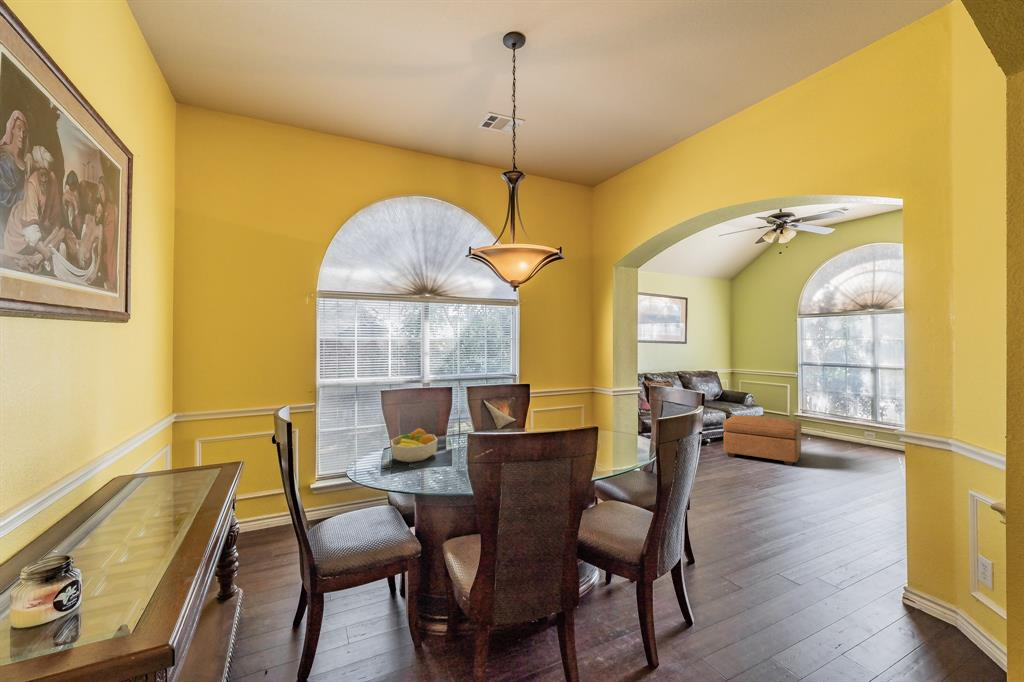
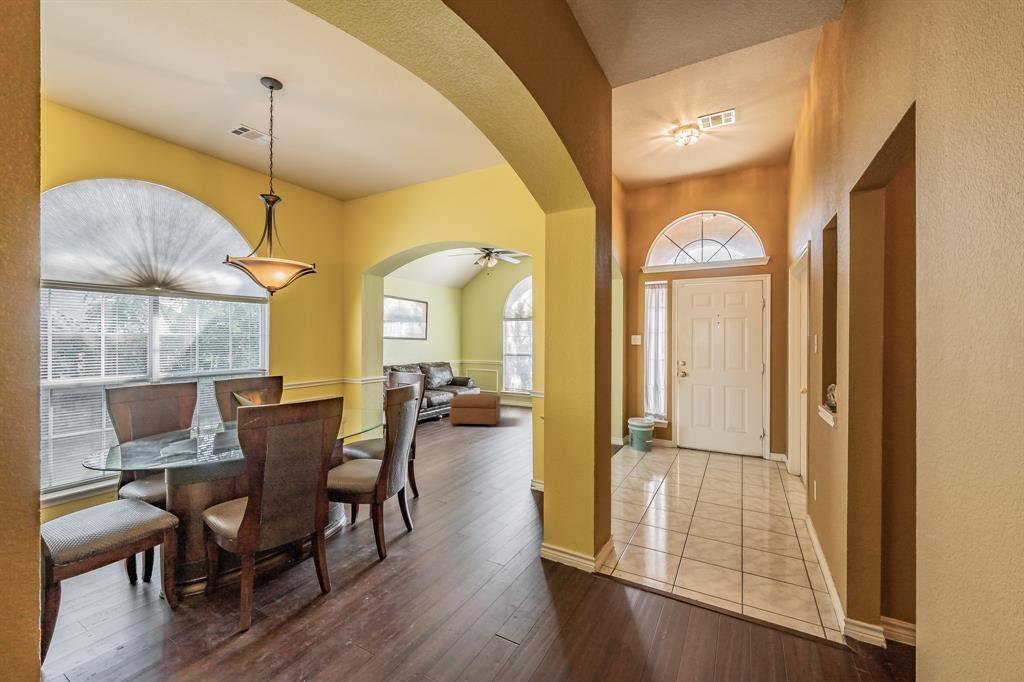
fruit bowl: present [391,428,437,462] -> none [134,420,191,451]

